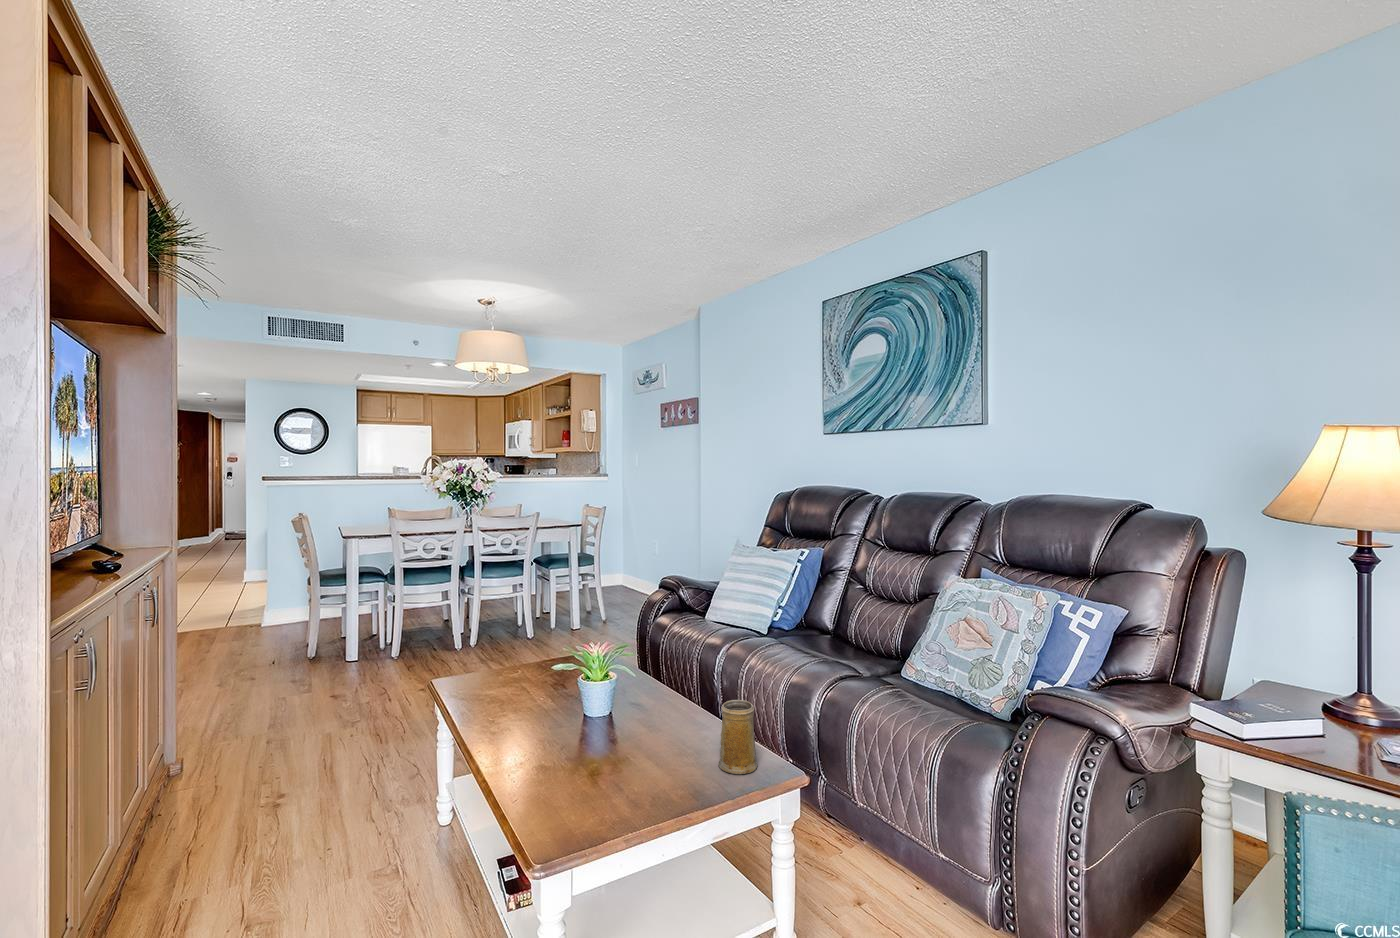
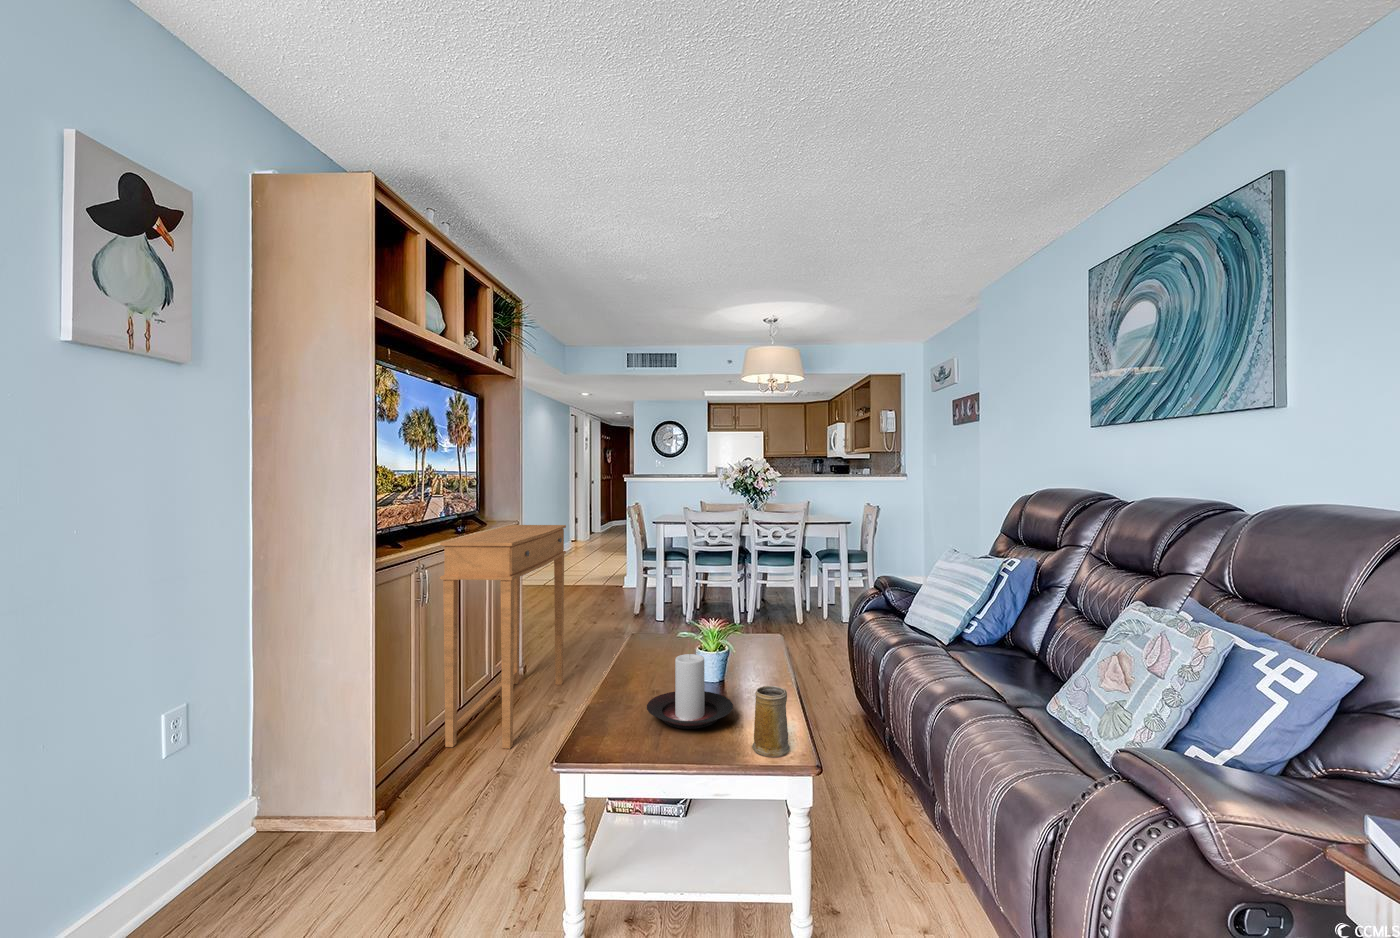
side table: none [126,549,277,908] -> present [440,525,566,749]
candle holder: none [575,684,674,771] -> present [647,654,733,729]

